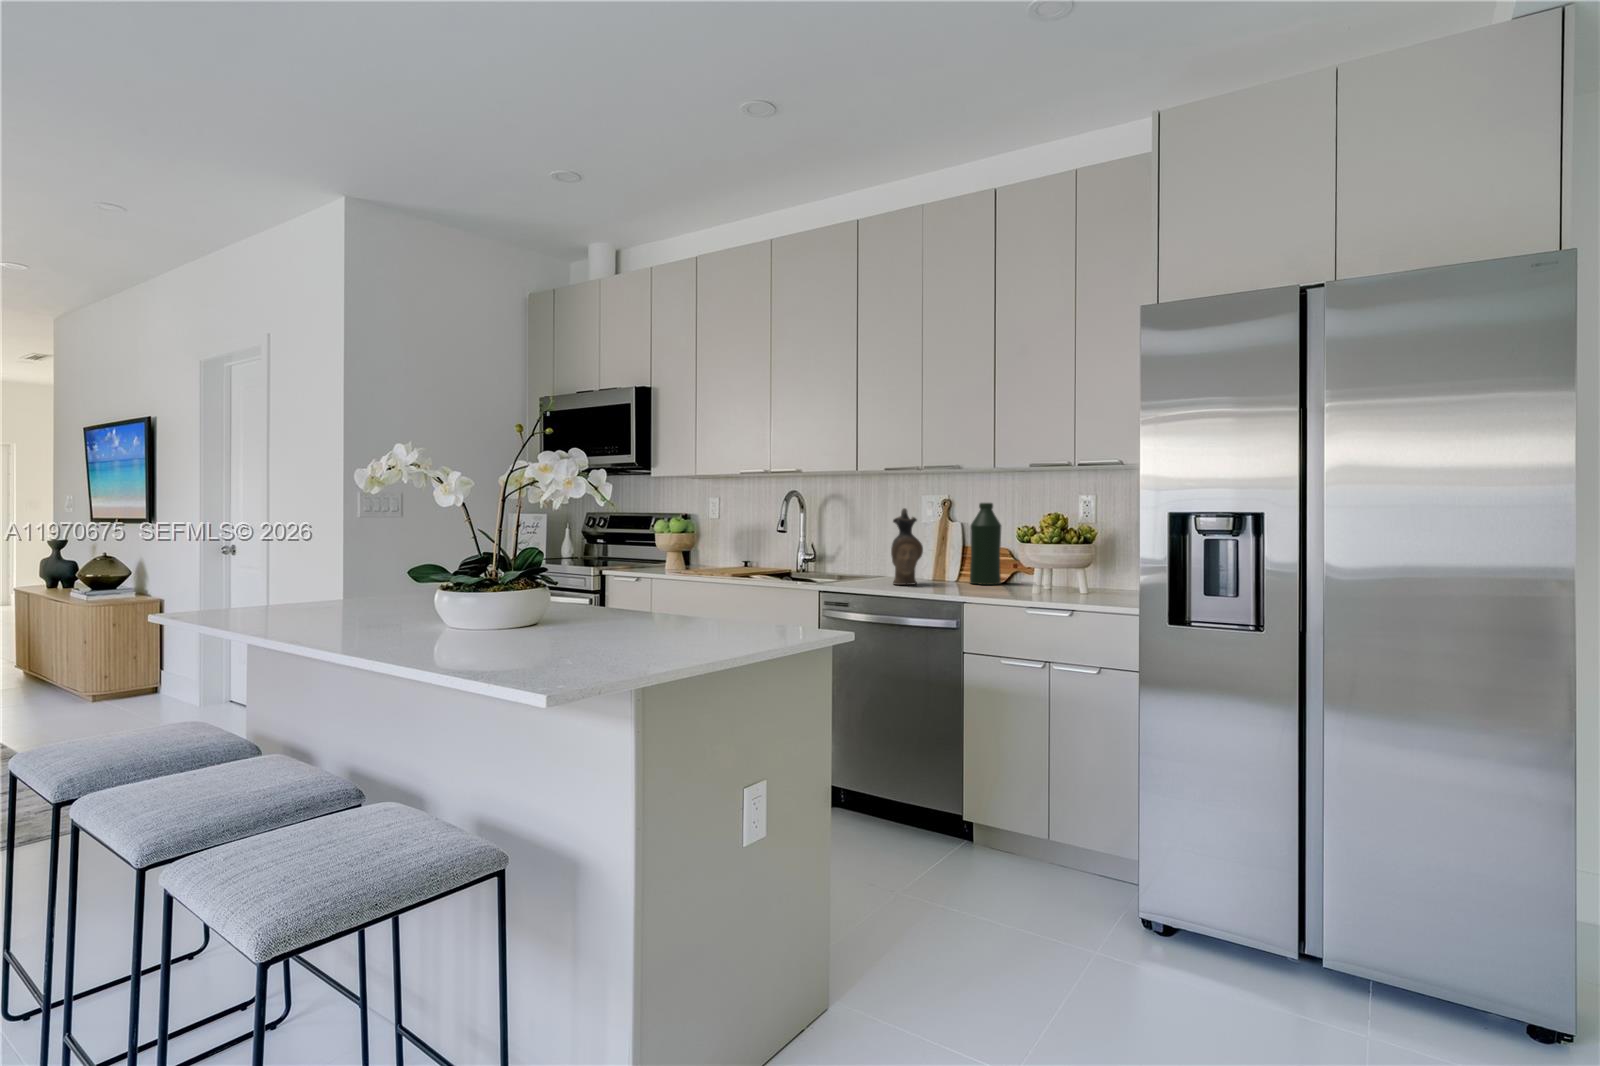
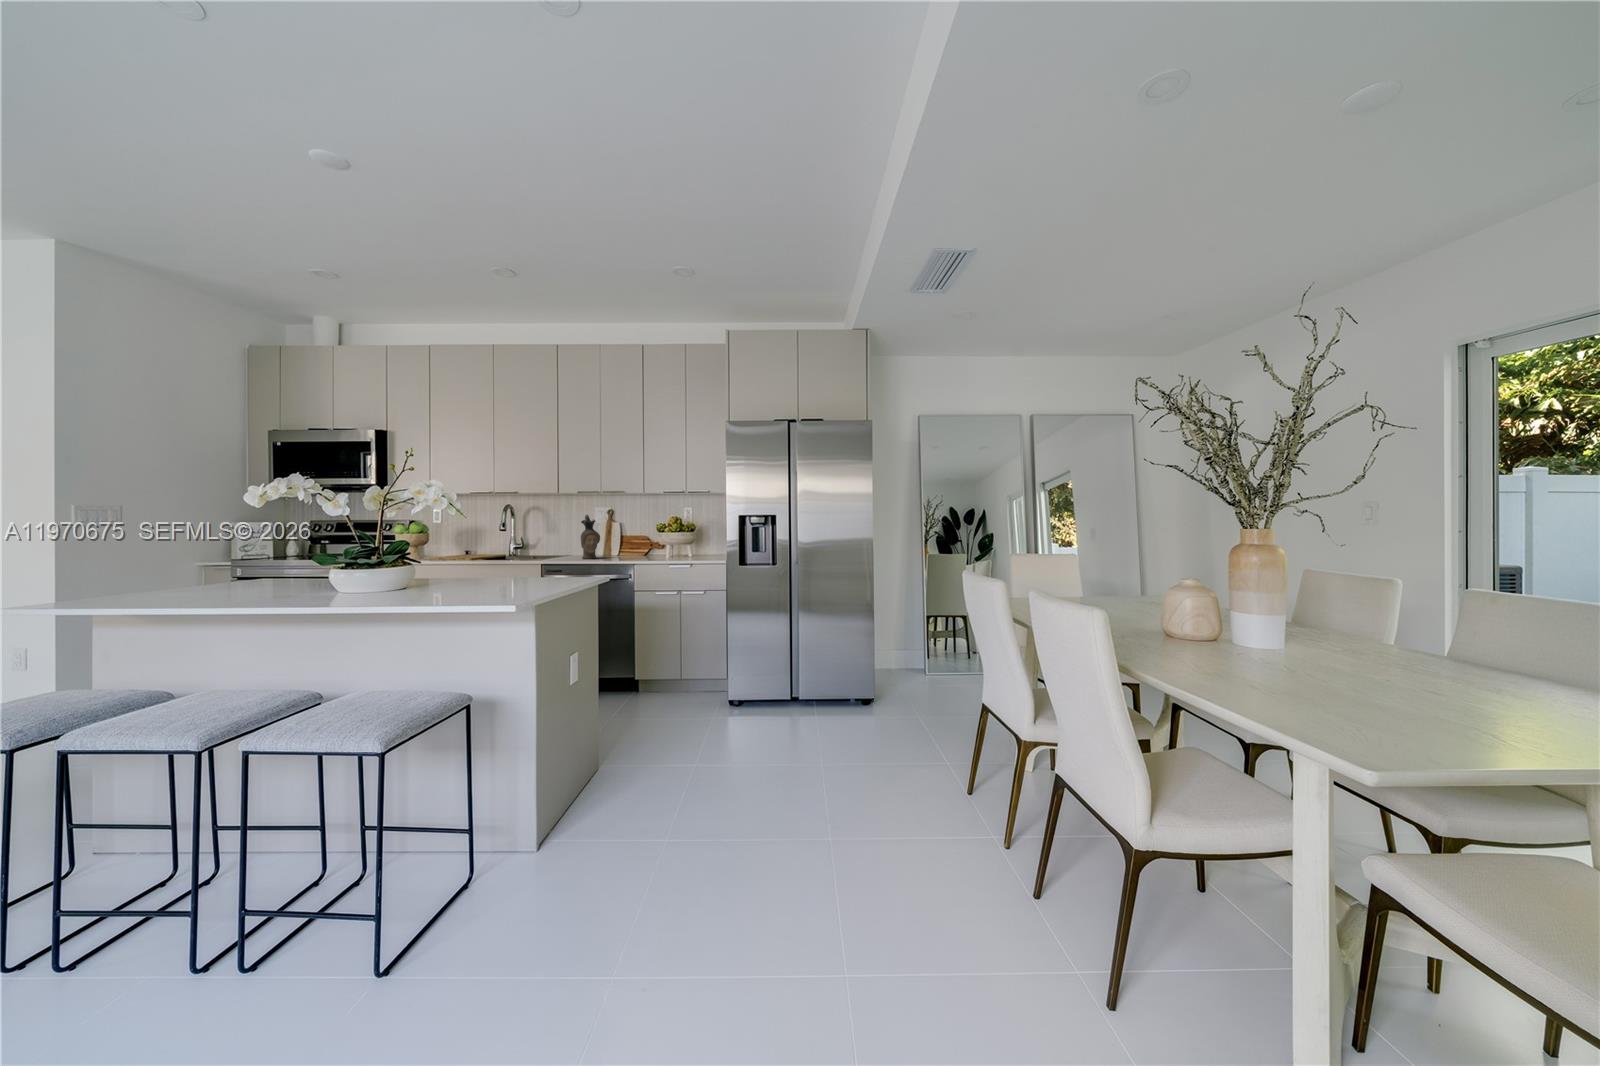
bottle: present [970,503,1001,585] -> none [625,511,643,556]

